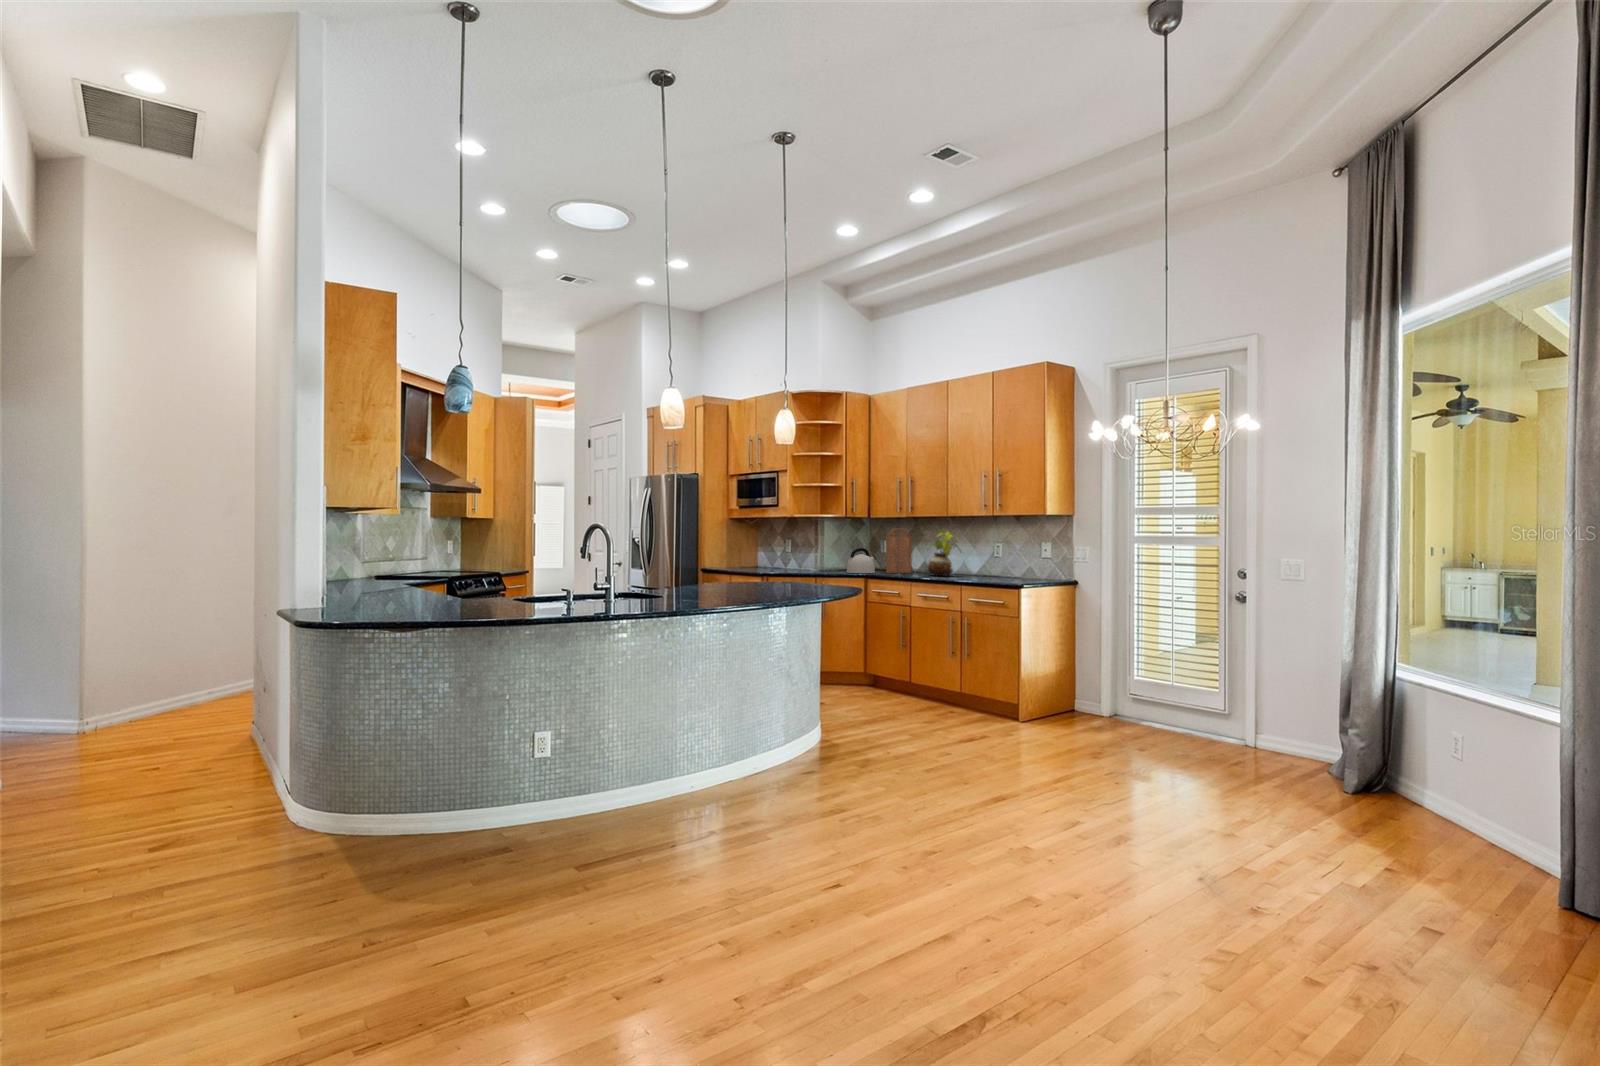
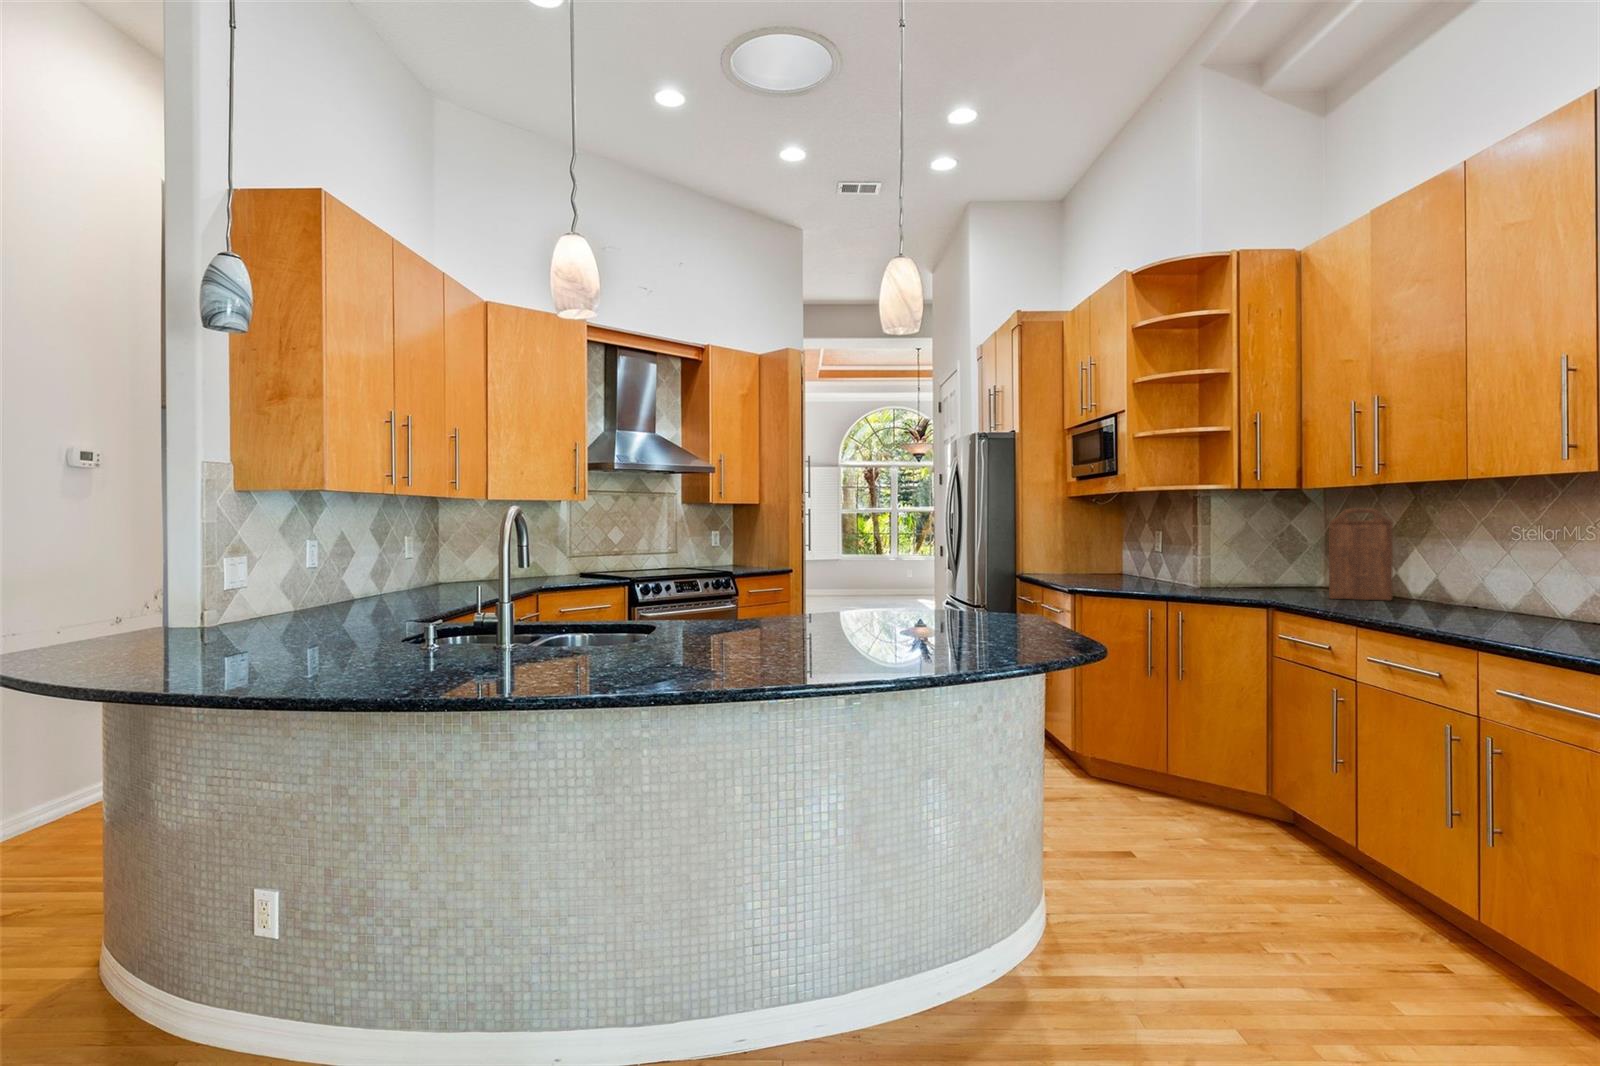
potted plant: present [928,529,960,576] -> none [1411,509,1509,615]
kettle: present [847,548,876,573] -> none [1247,547,1314,596]

